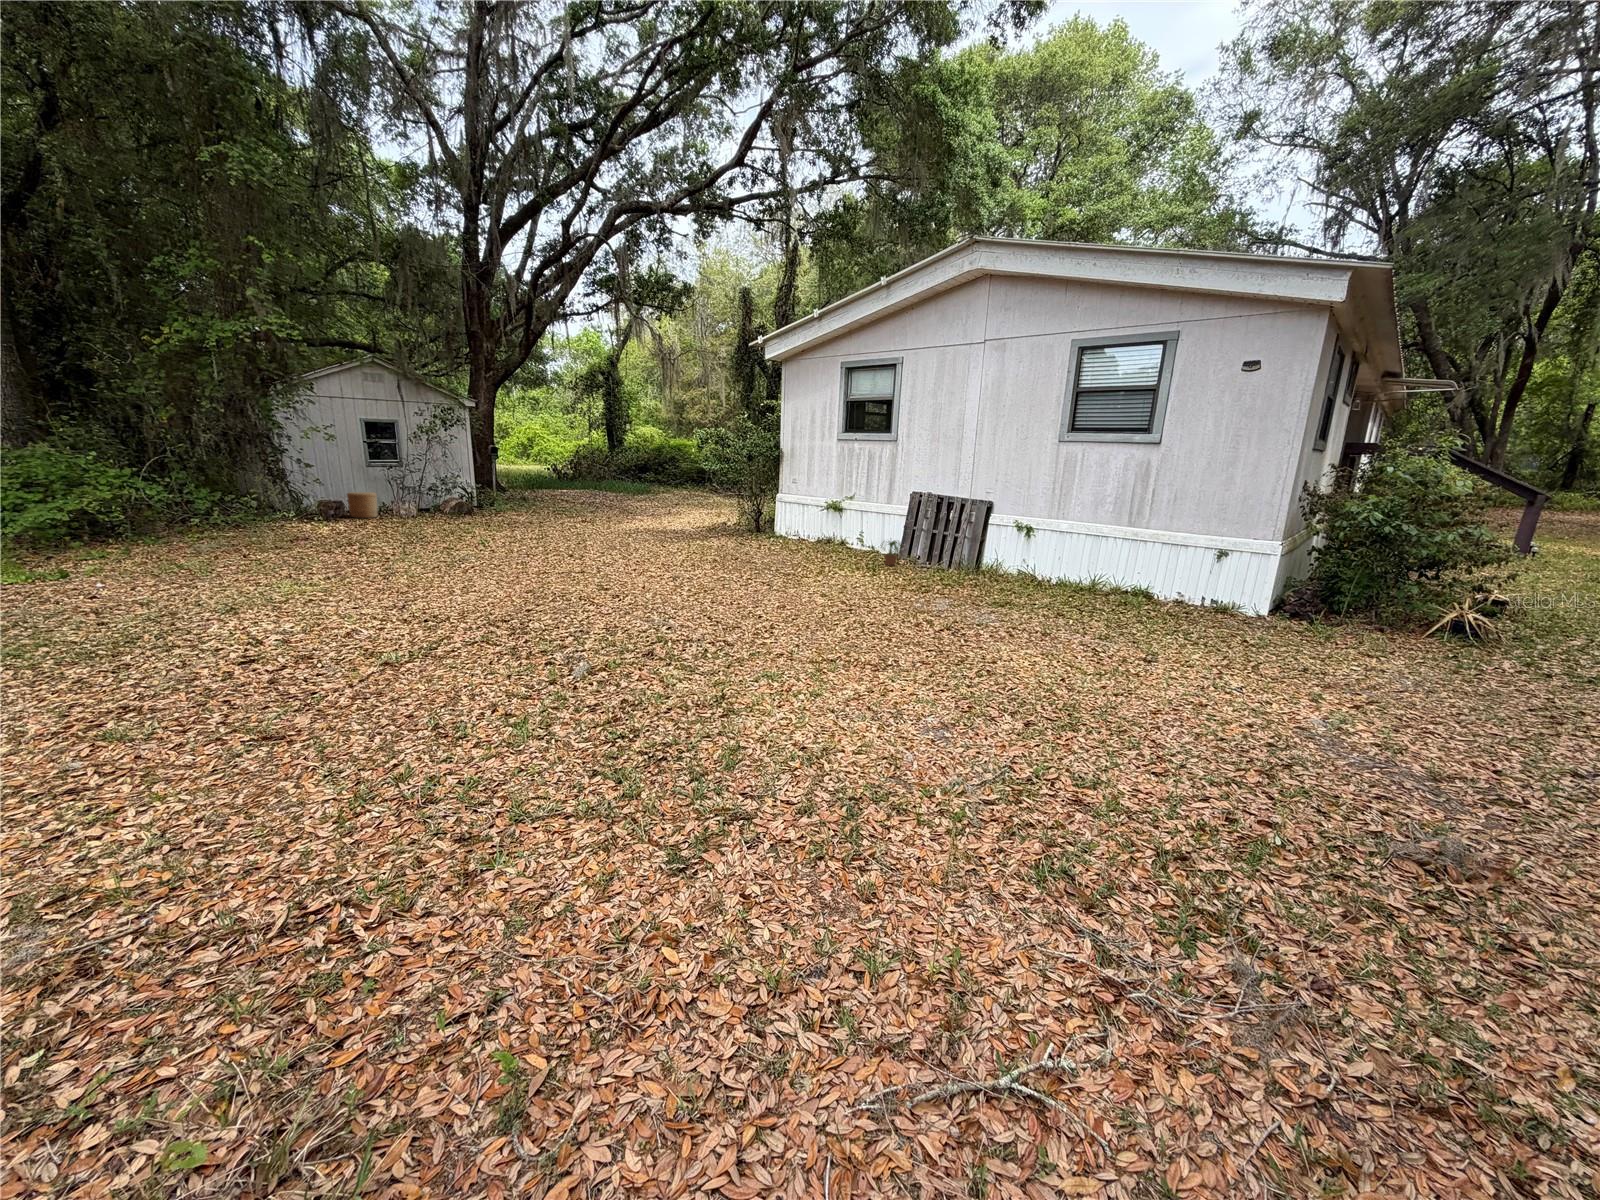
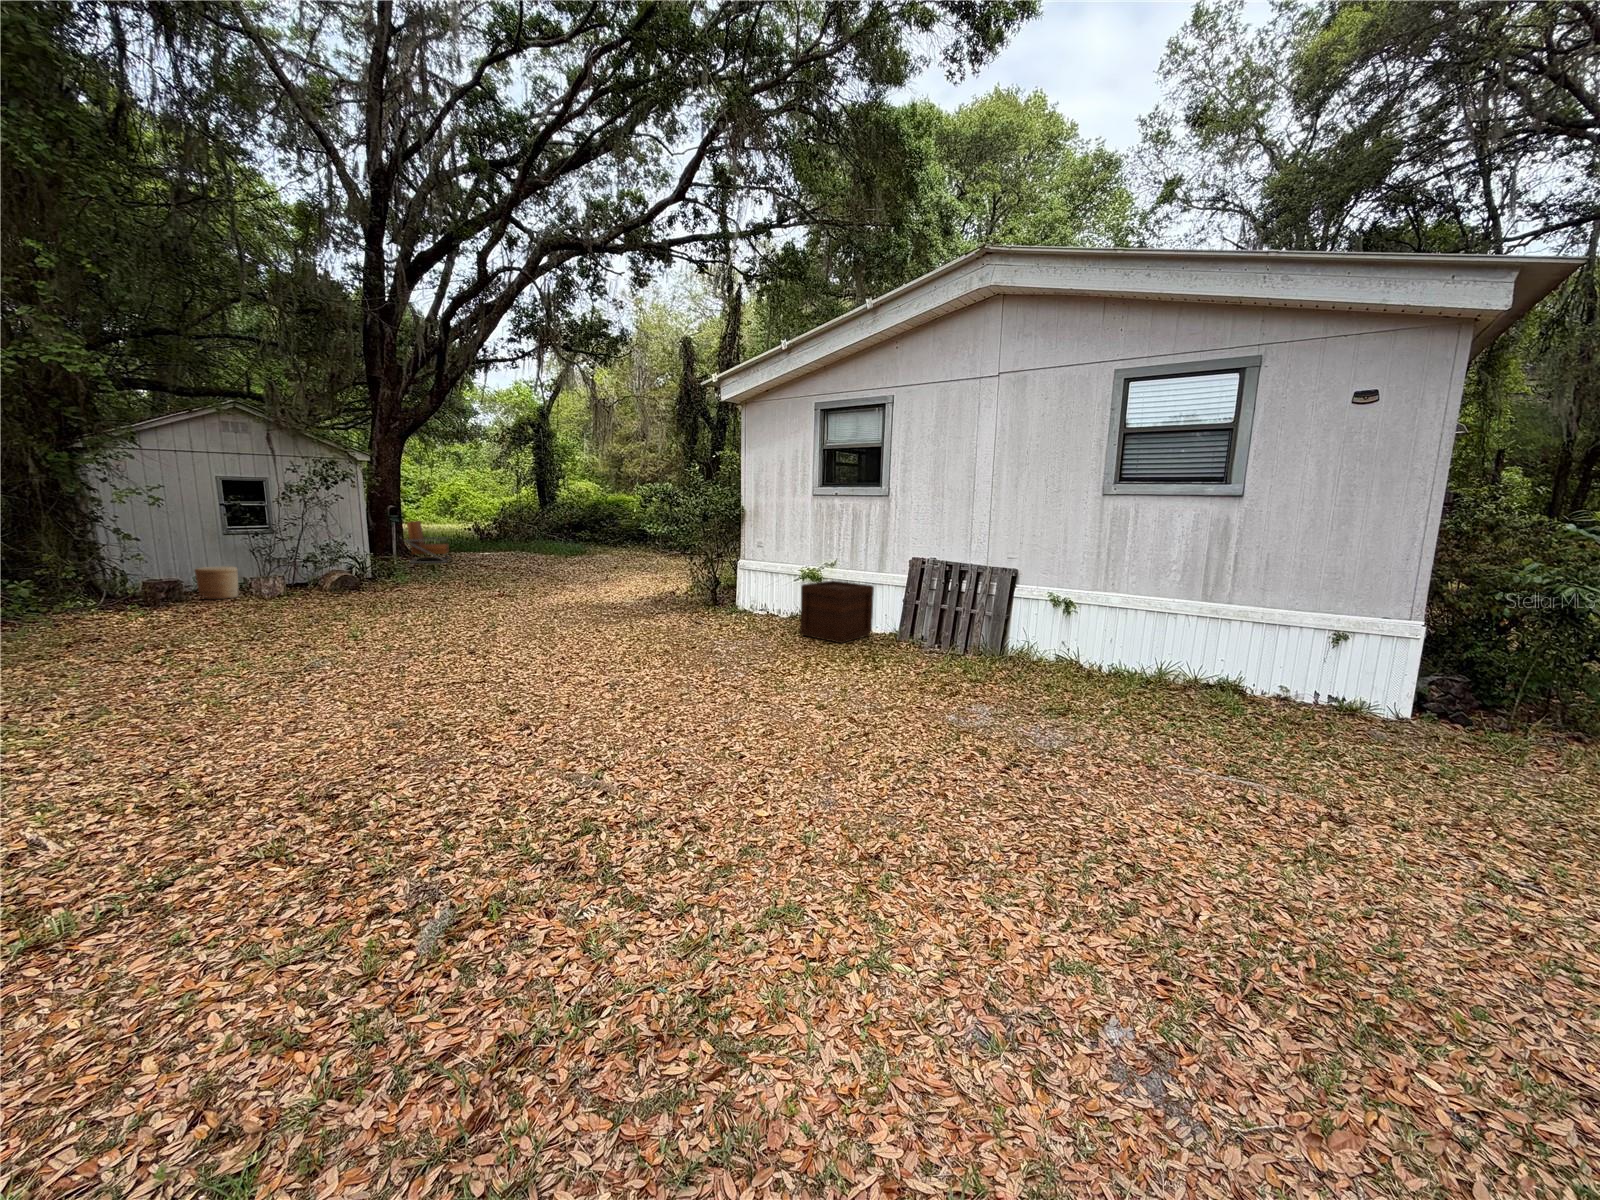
lounge chair: none [494,460,533,498] -> present [404,521,450,563]
wooden crate: none [820,511,882,561] -> present [800,580,874,643]
potted plant: present [881,540,901,565] -> none [871,616,907,648]

